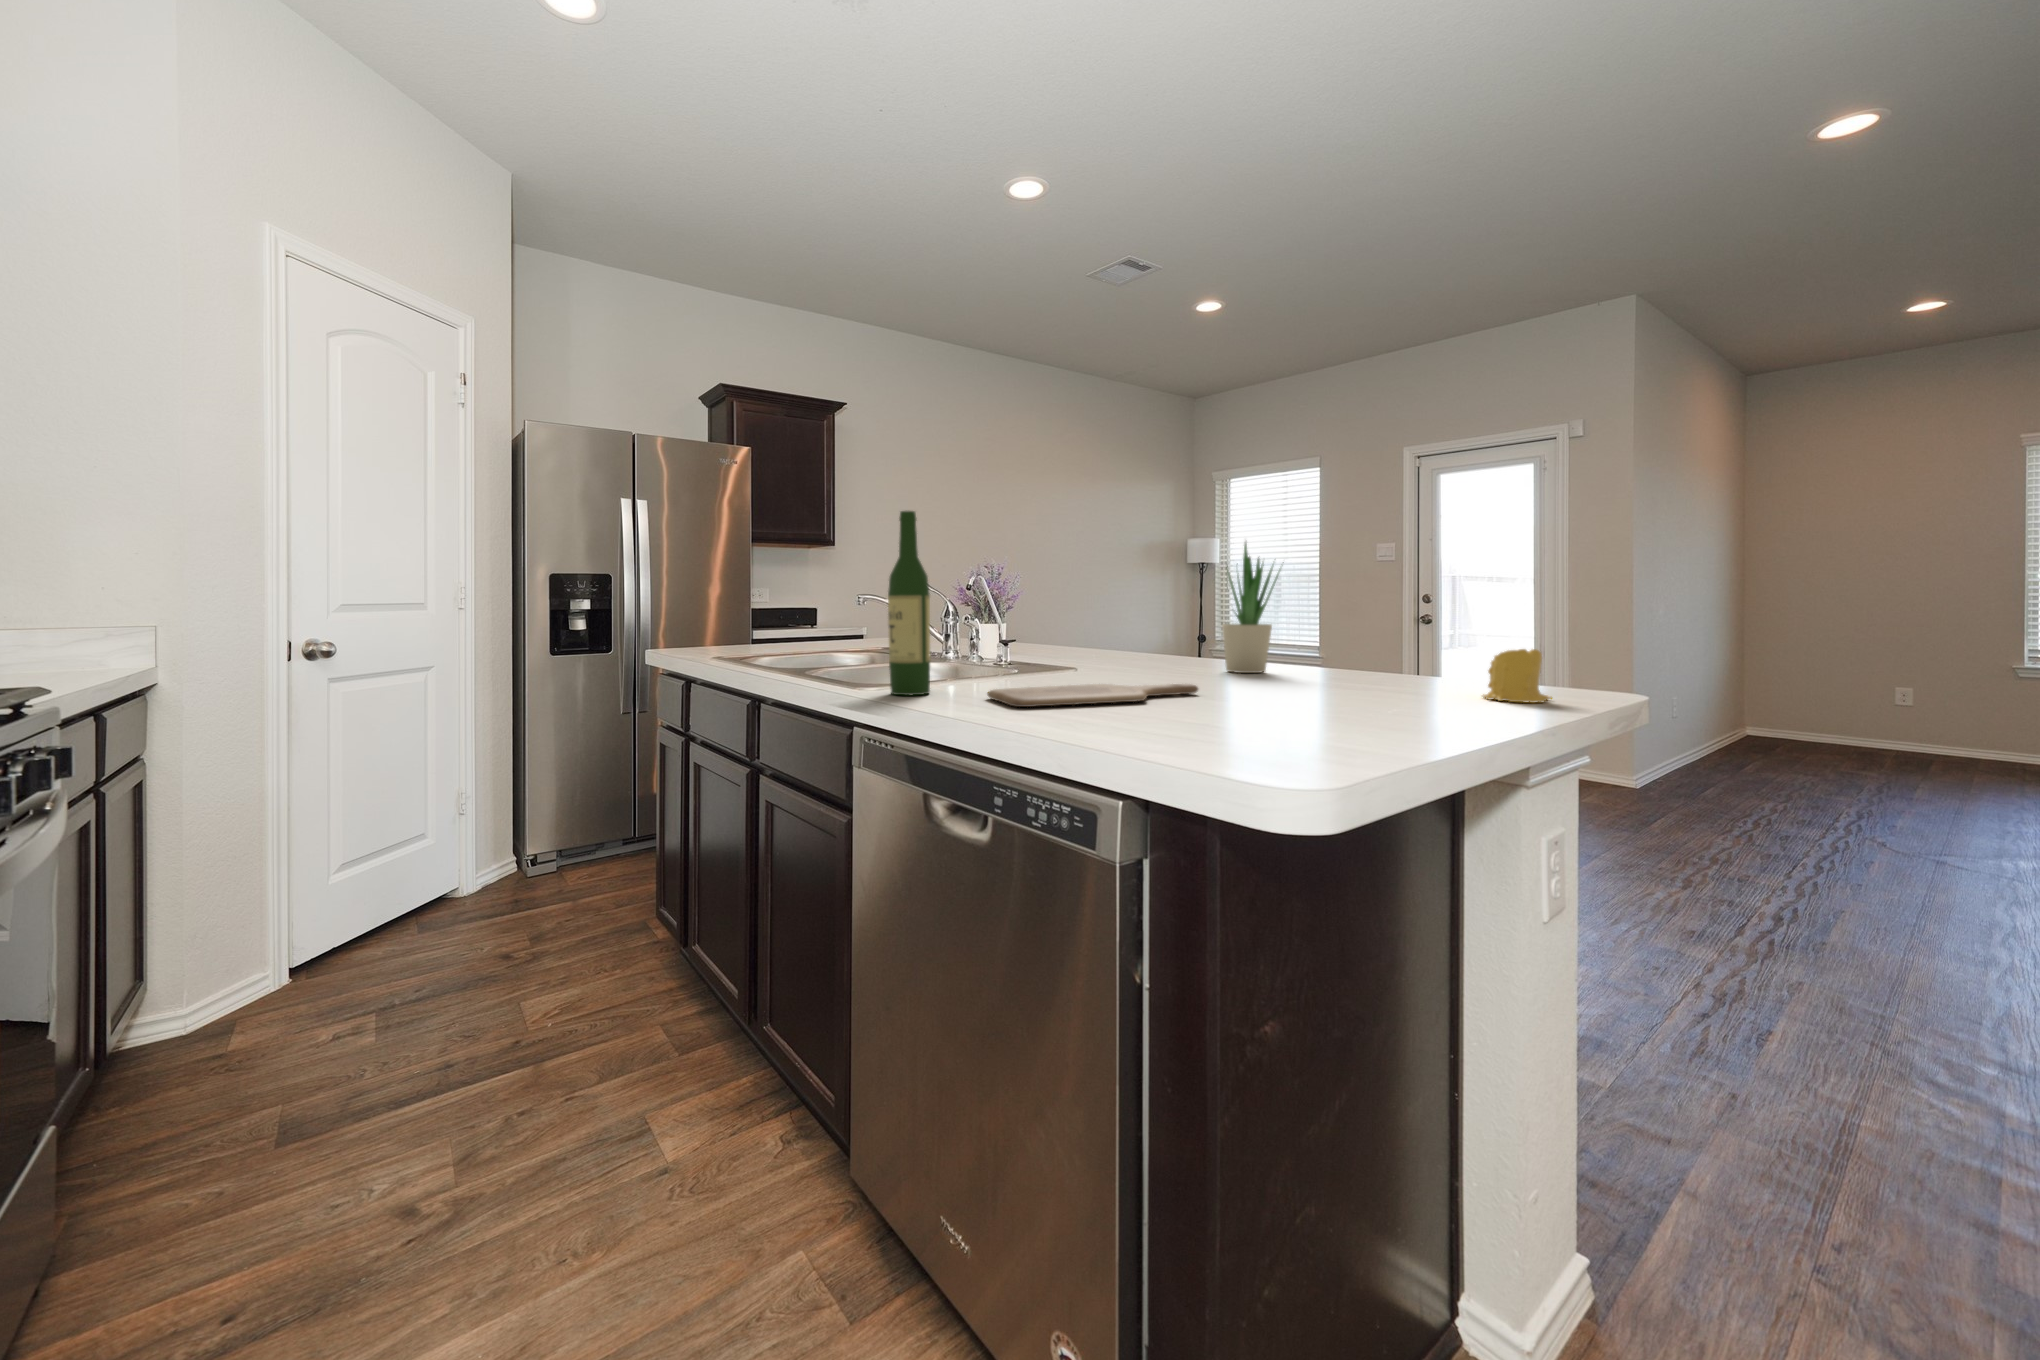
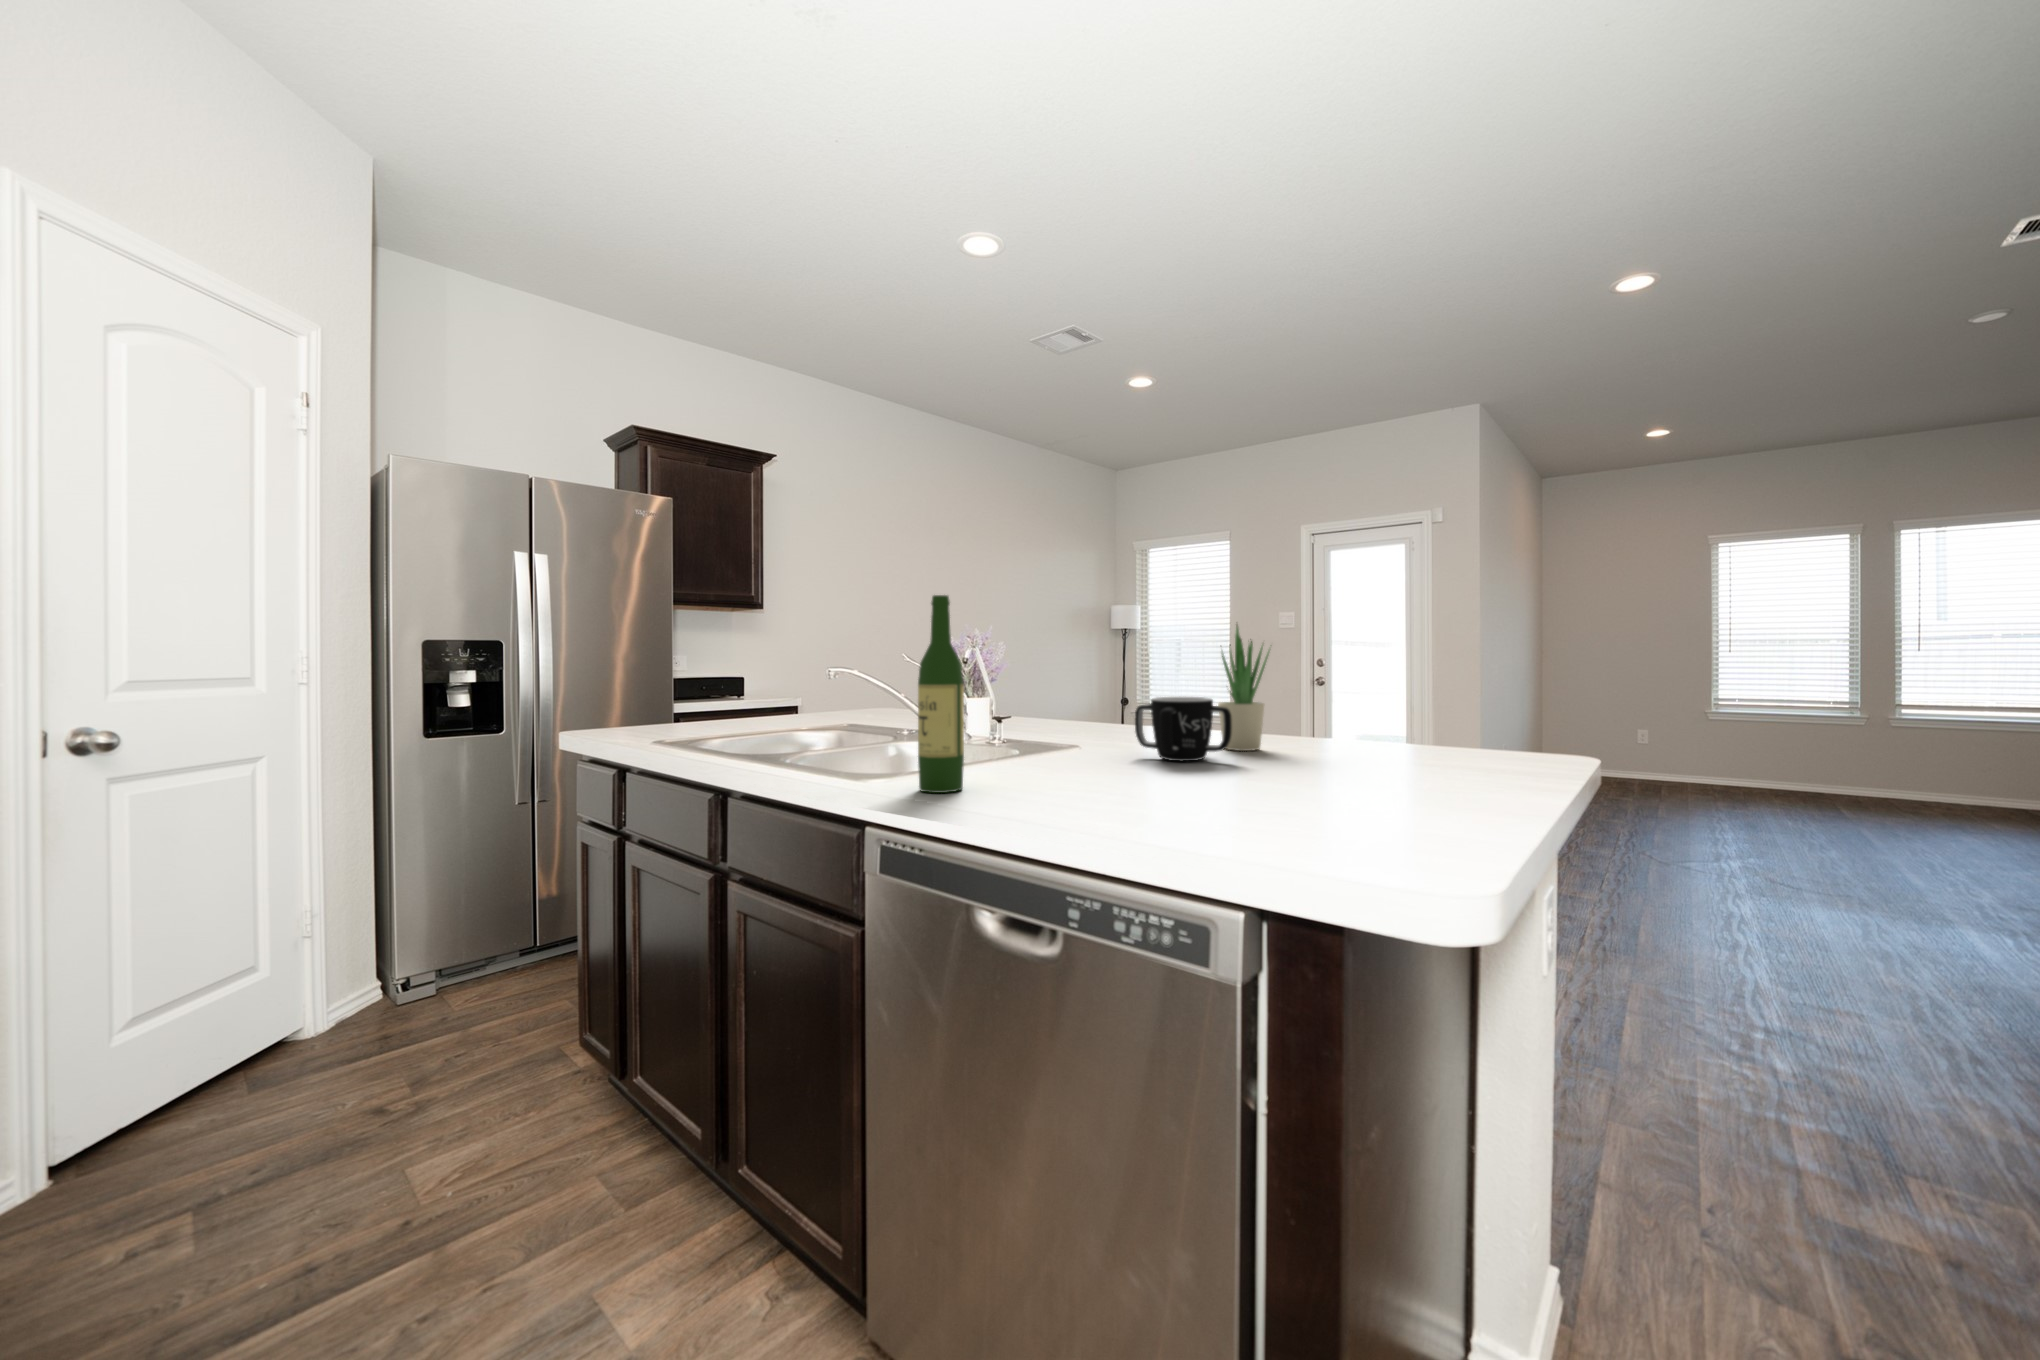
mug: none [1125,616,1221,680] -> present [1135,697,1232,761]
candle: present [1482,649,1551,703] -> none [1472,727,1530,780]
cutting board: present [987,684,1198,707] -> none [1030,769,1231,804]

